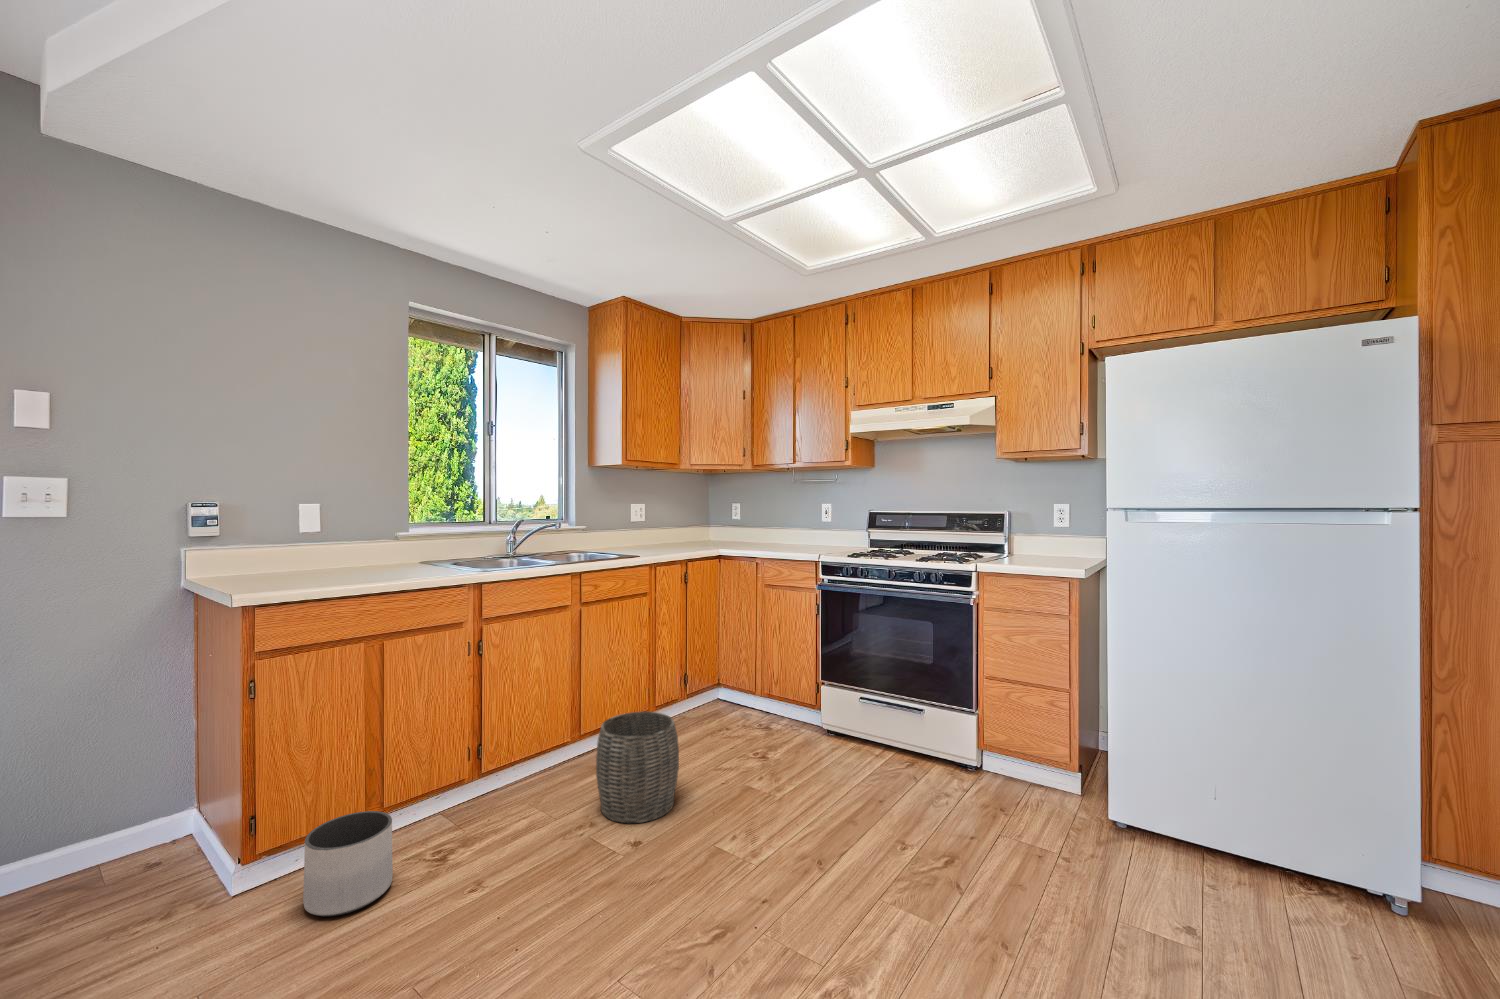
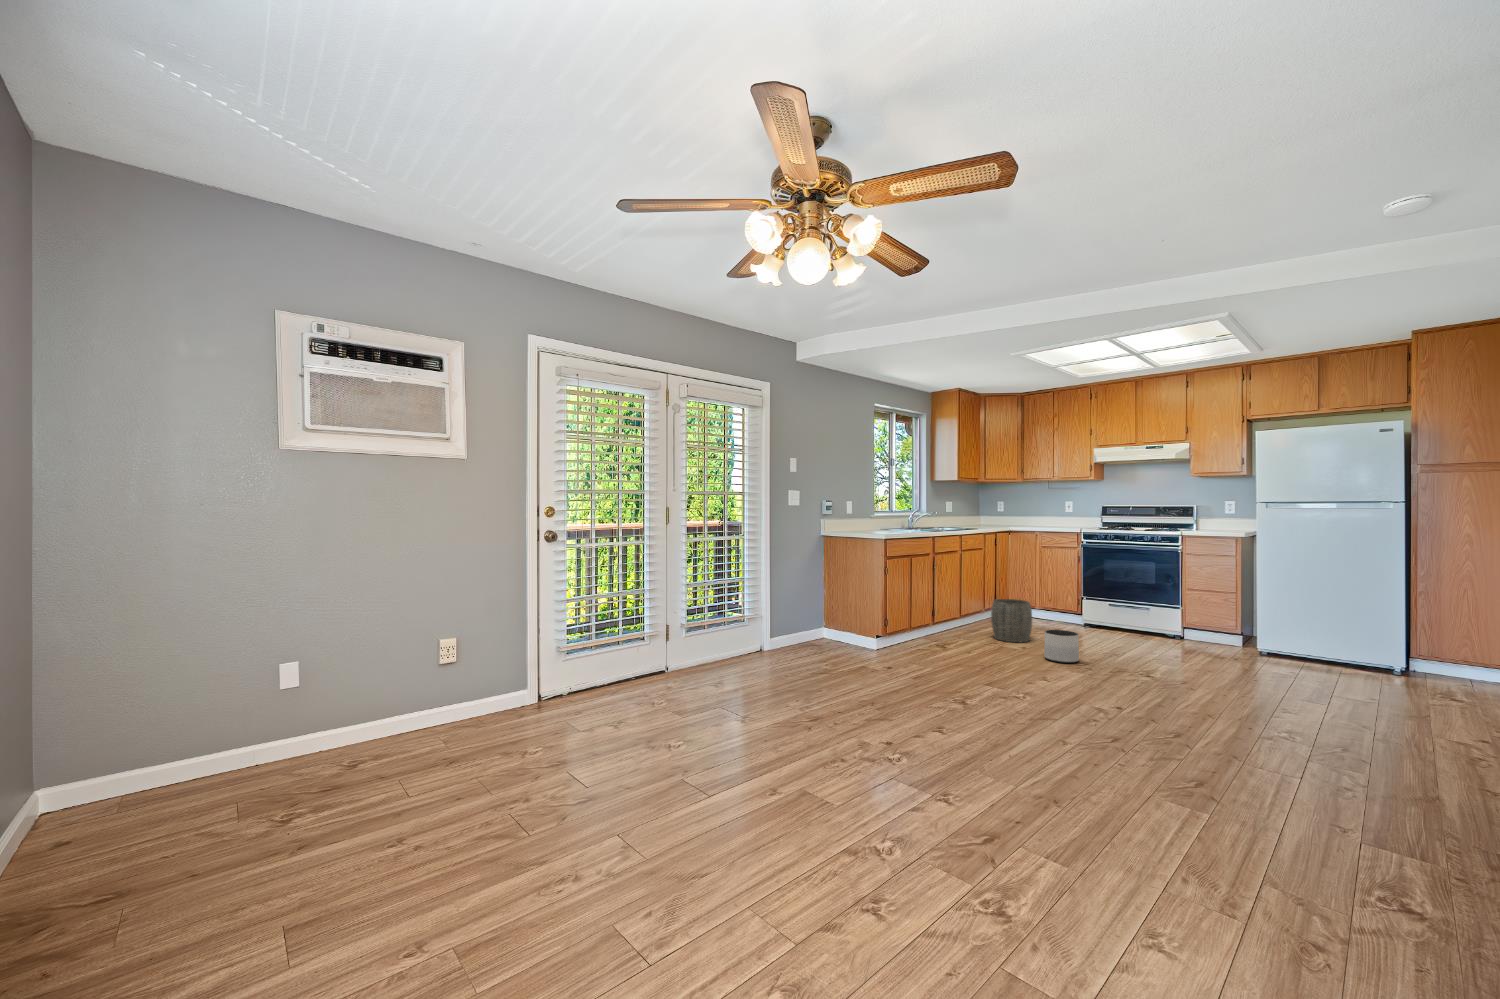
planter: present [303,811,393,916] -> present [1044,630,1079,663]

